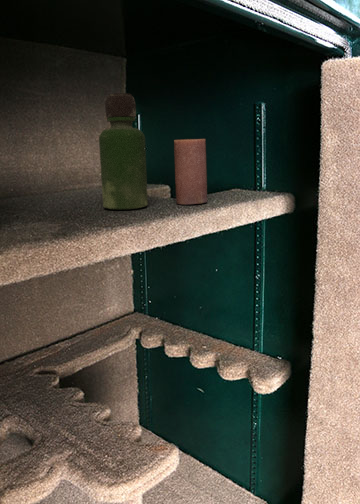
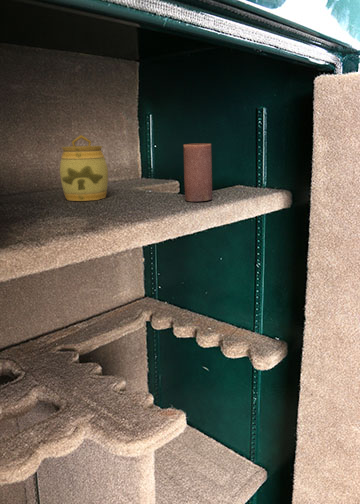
bottle: present [99,93,148,210] -> none [118,105,160,206]
jar: none [35,131,89,205] -> present [59,135,108,201]

